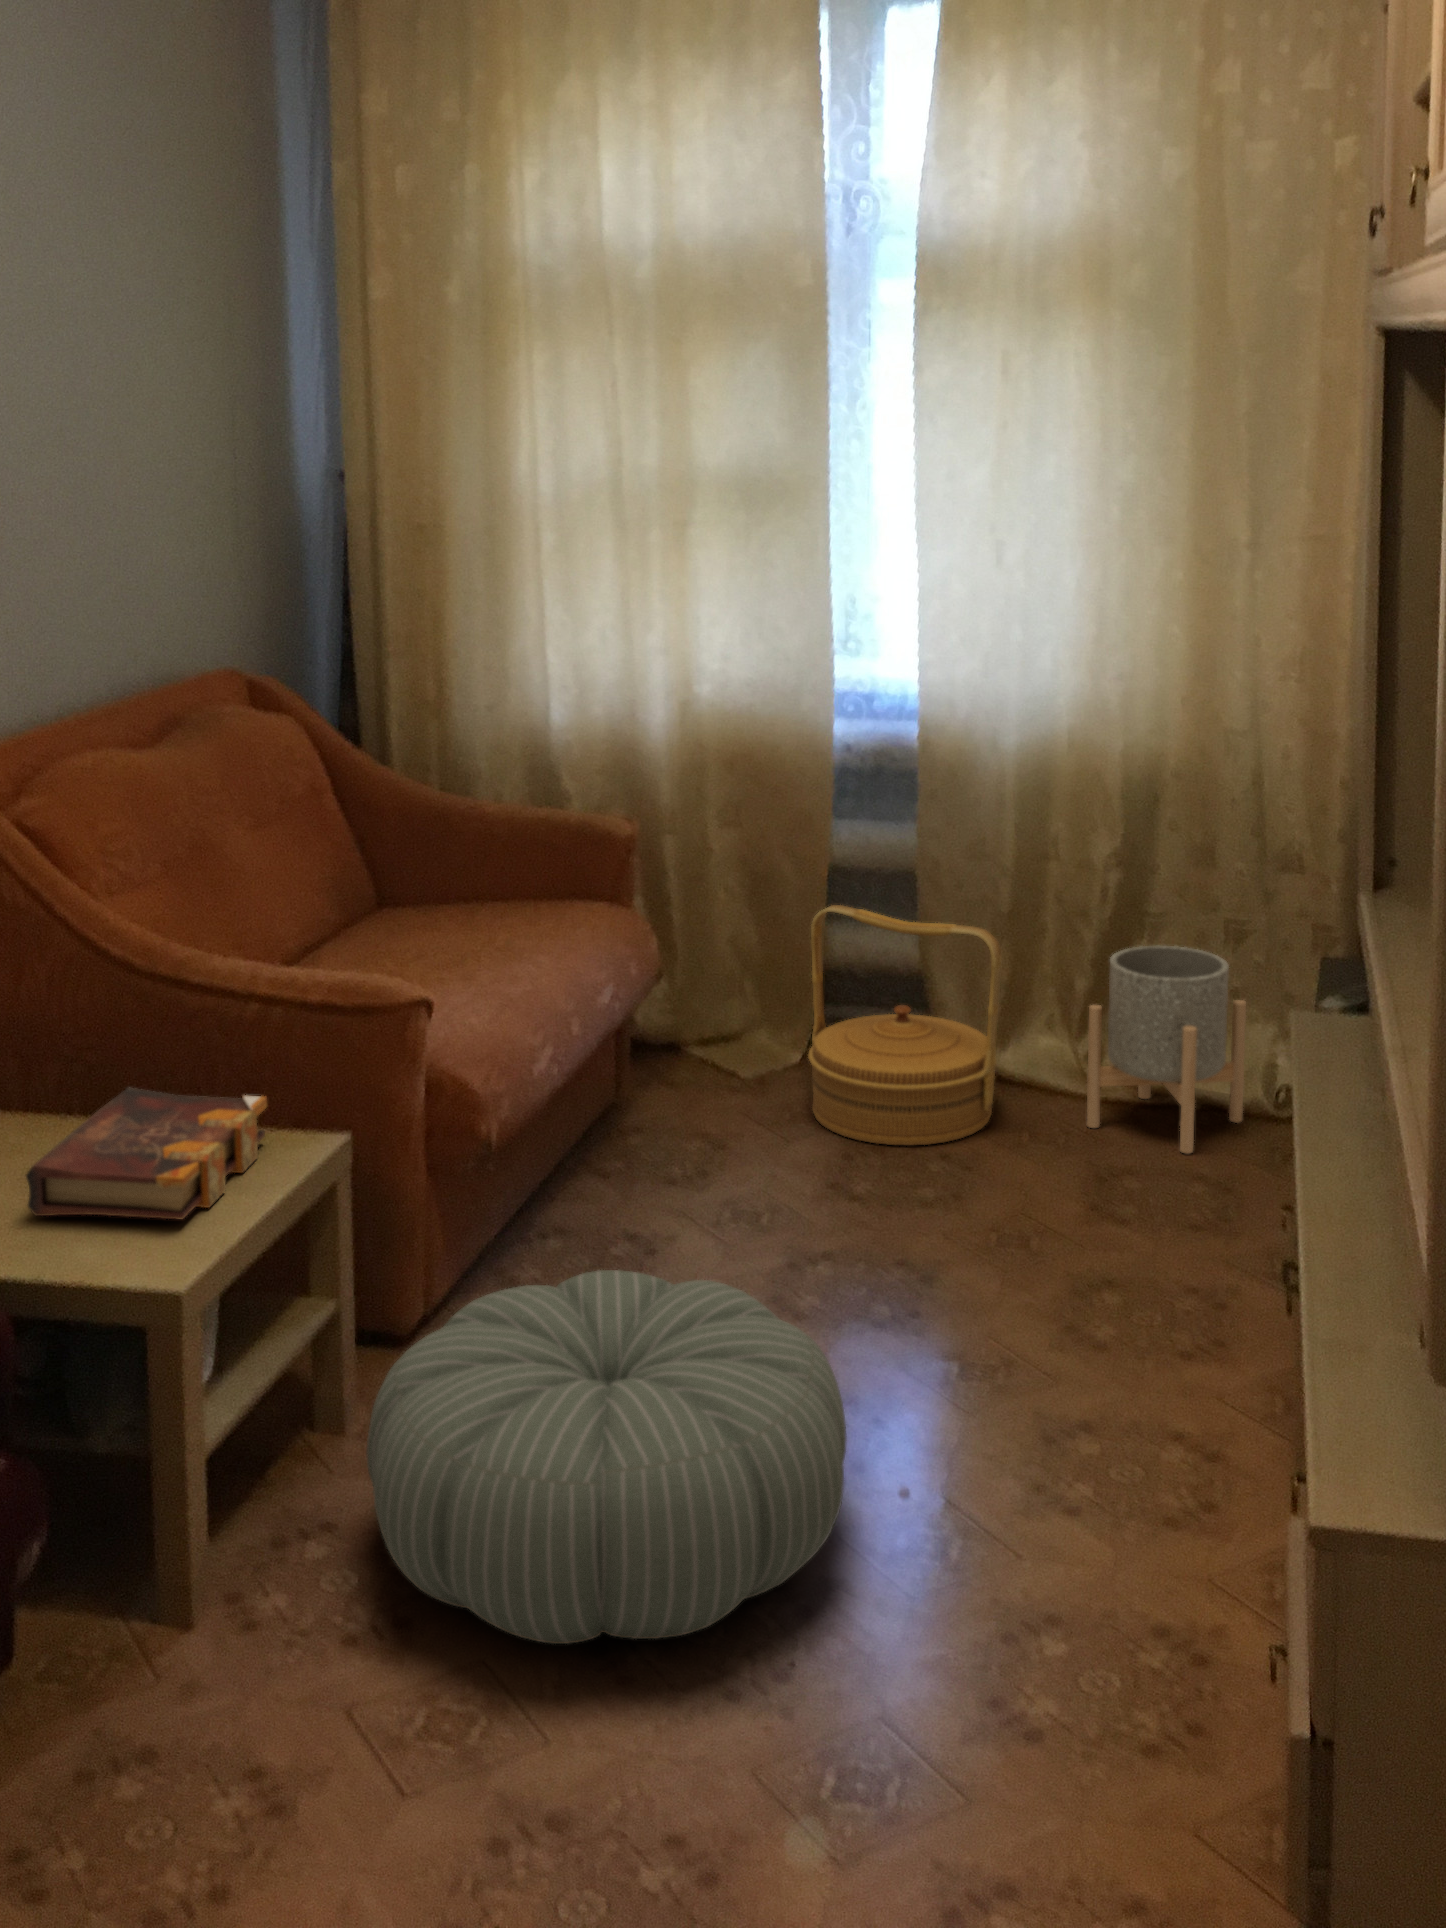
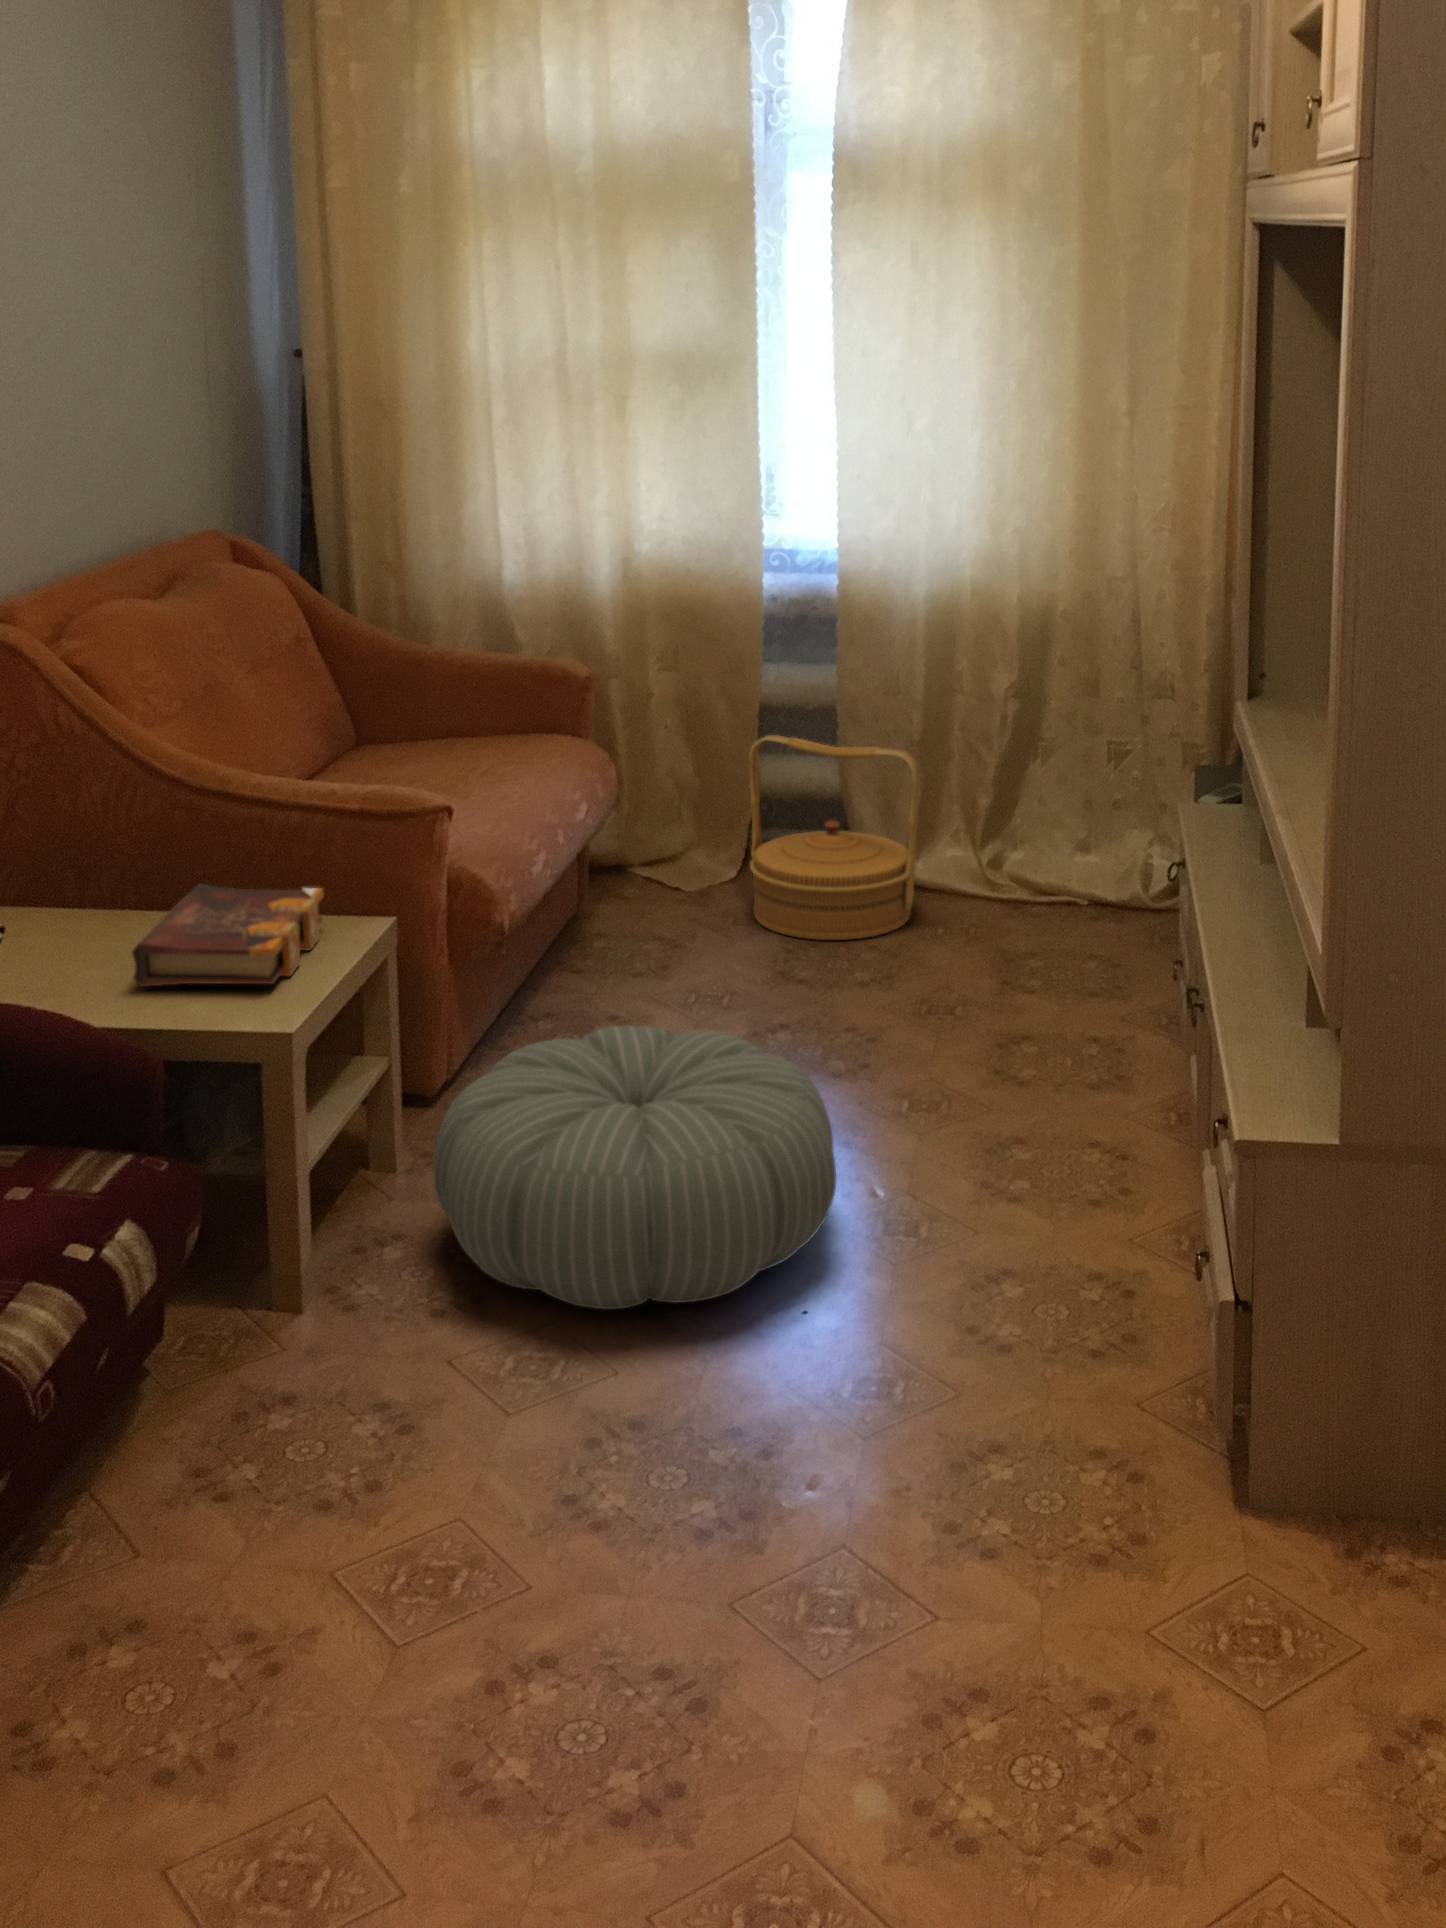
planter: present [1087,946,1246,1153] -> none [993,763,1129,938]

